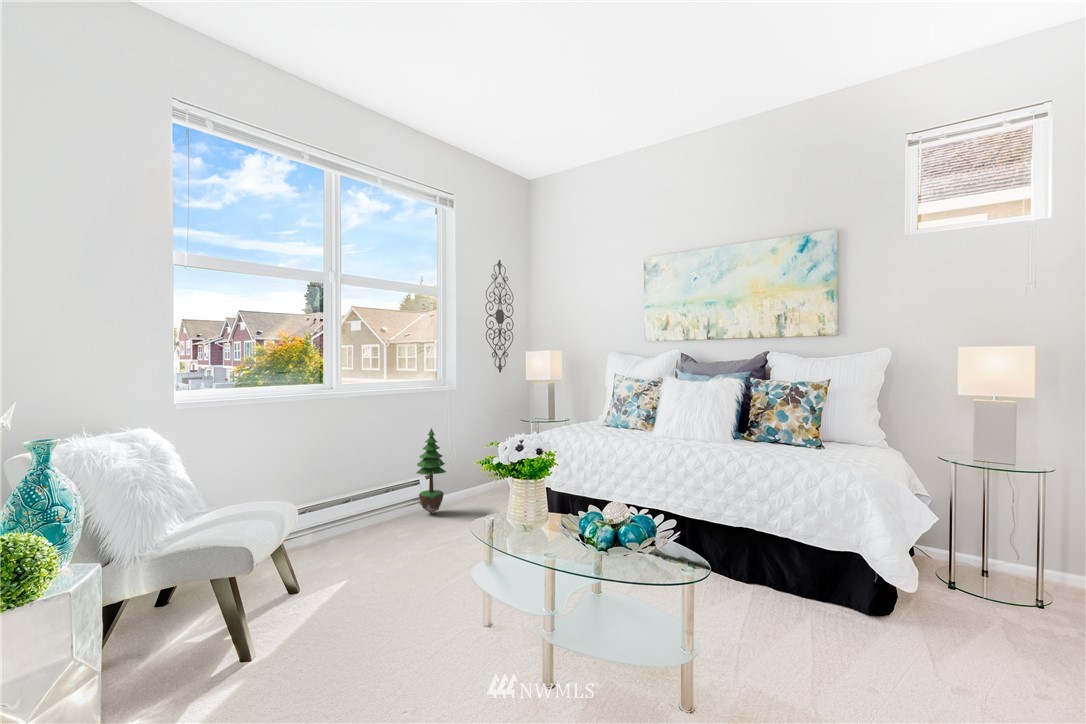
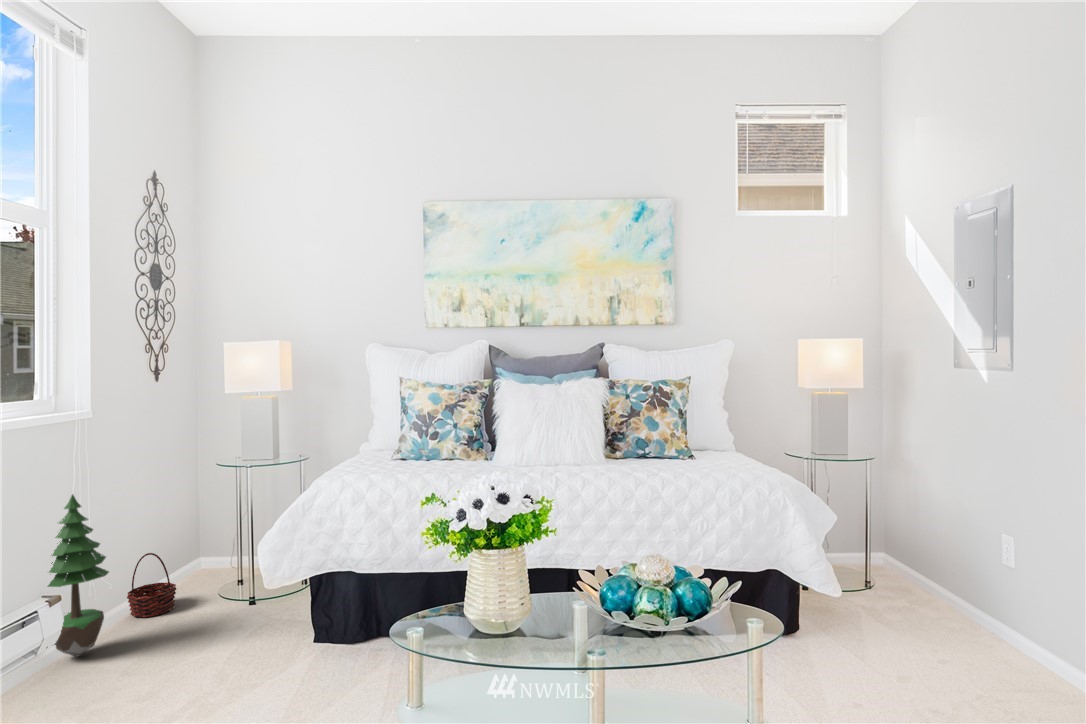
basket: none [461,468,486,503] -> present [127,553,176,617]

